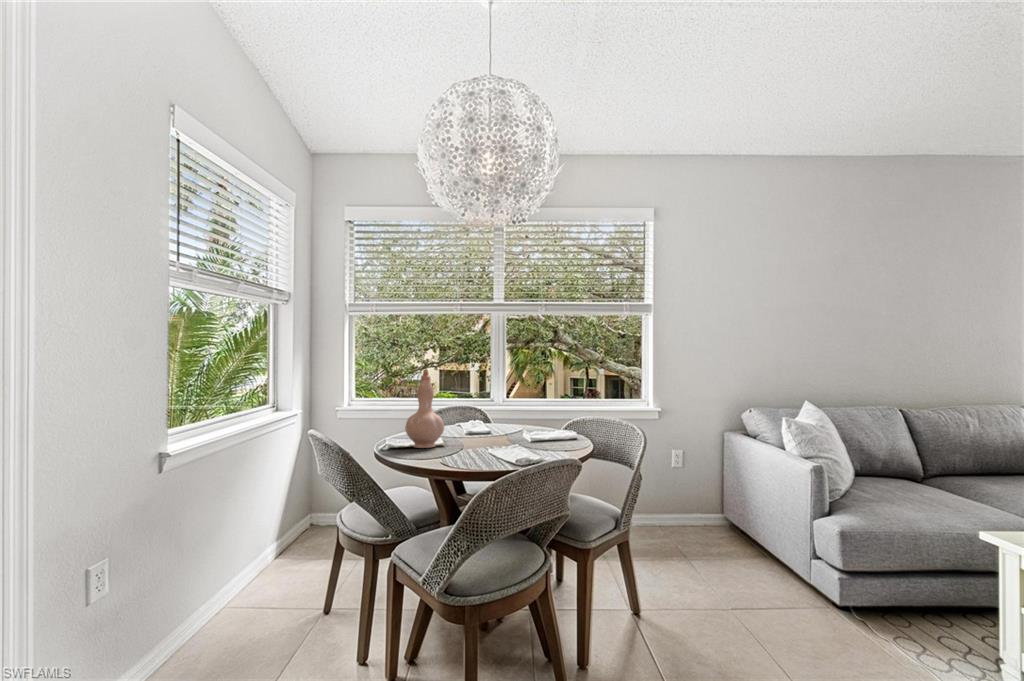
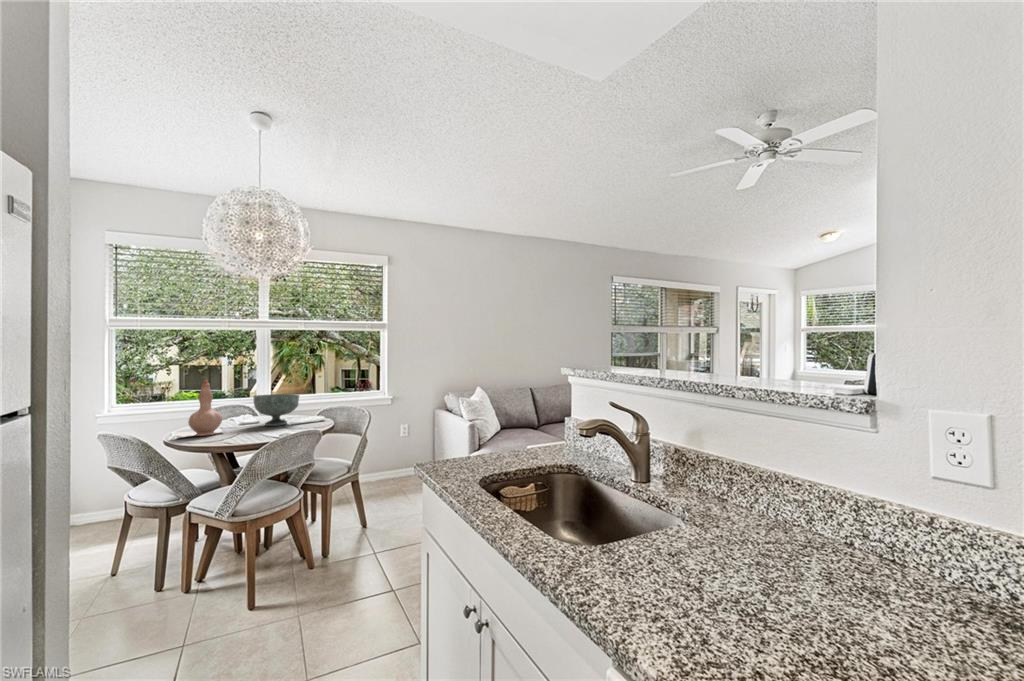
decorative bowl: none [484,396,542,441] -> present [254,394,299,426]

